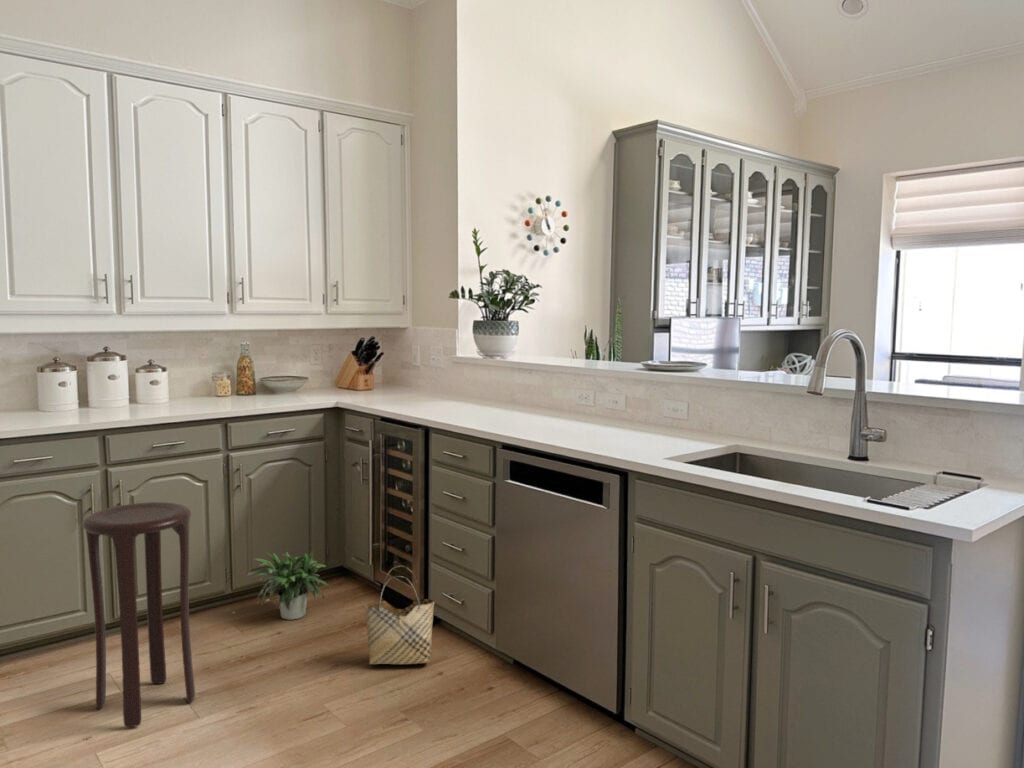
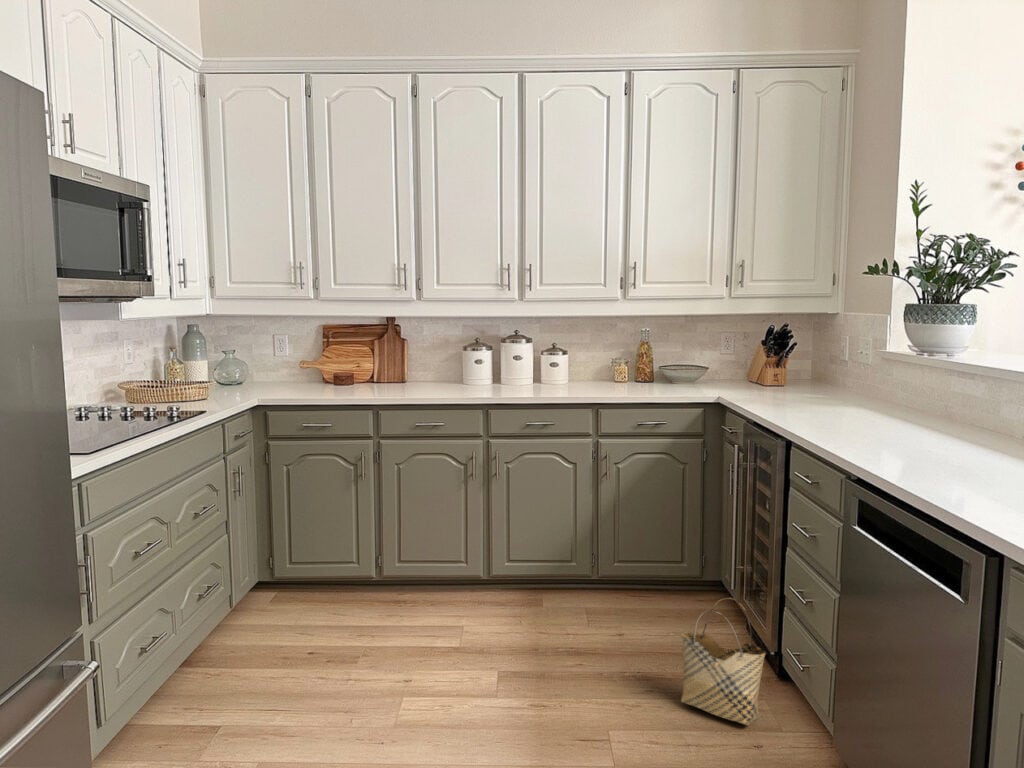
stool: present [83,502,195,727] -> none [420,477,512,685]
potted plant: present [233,553,331,620] -> none [593,544,686,623]

